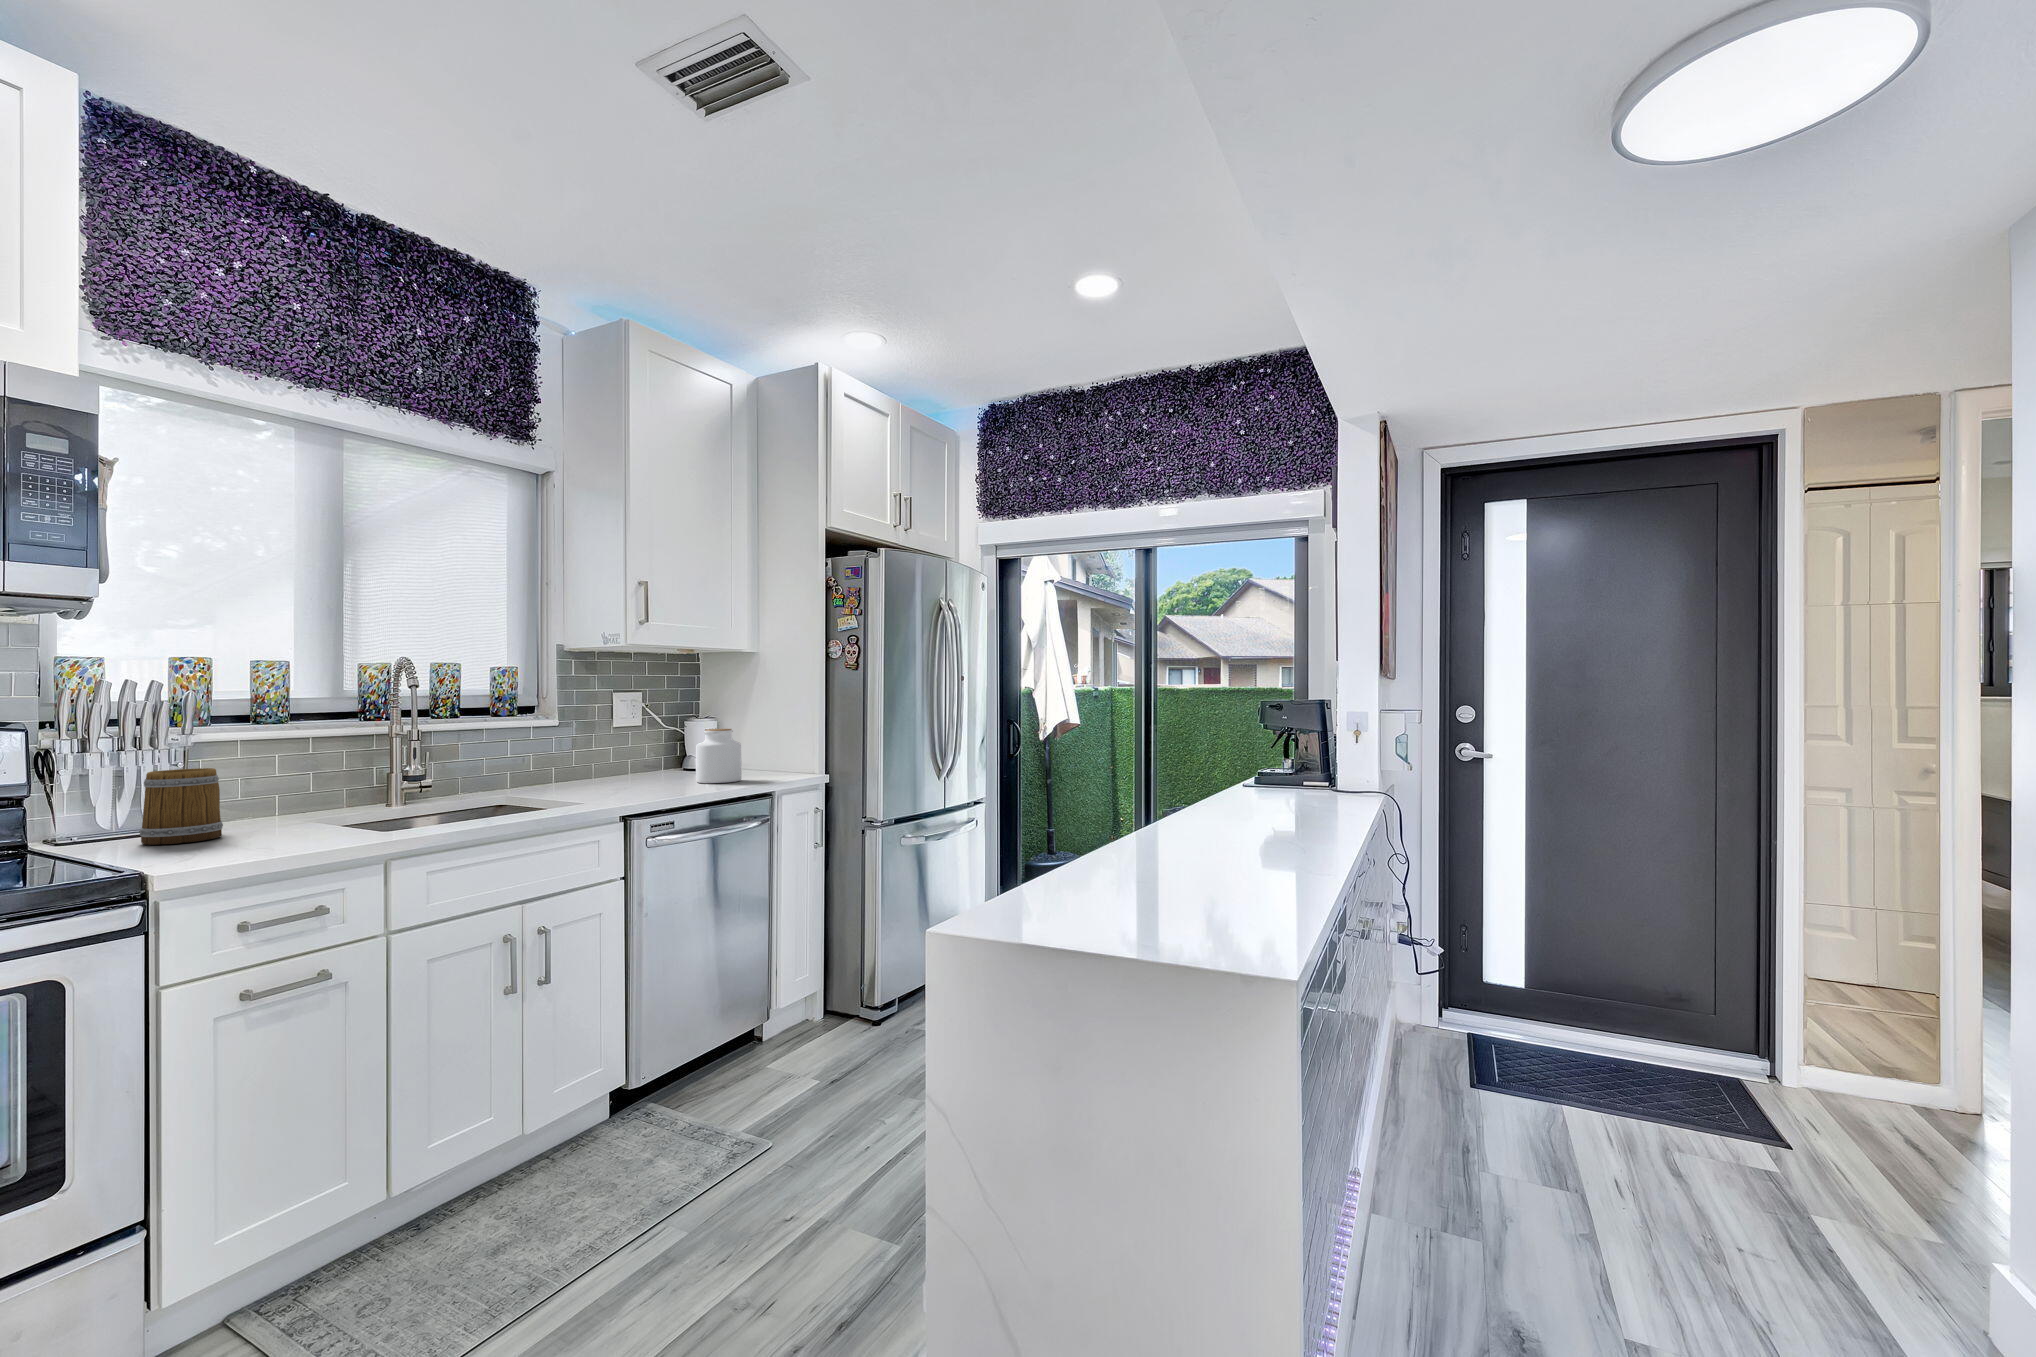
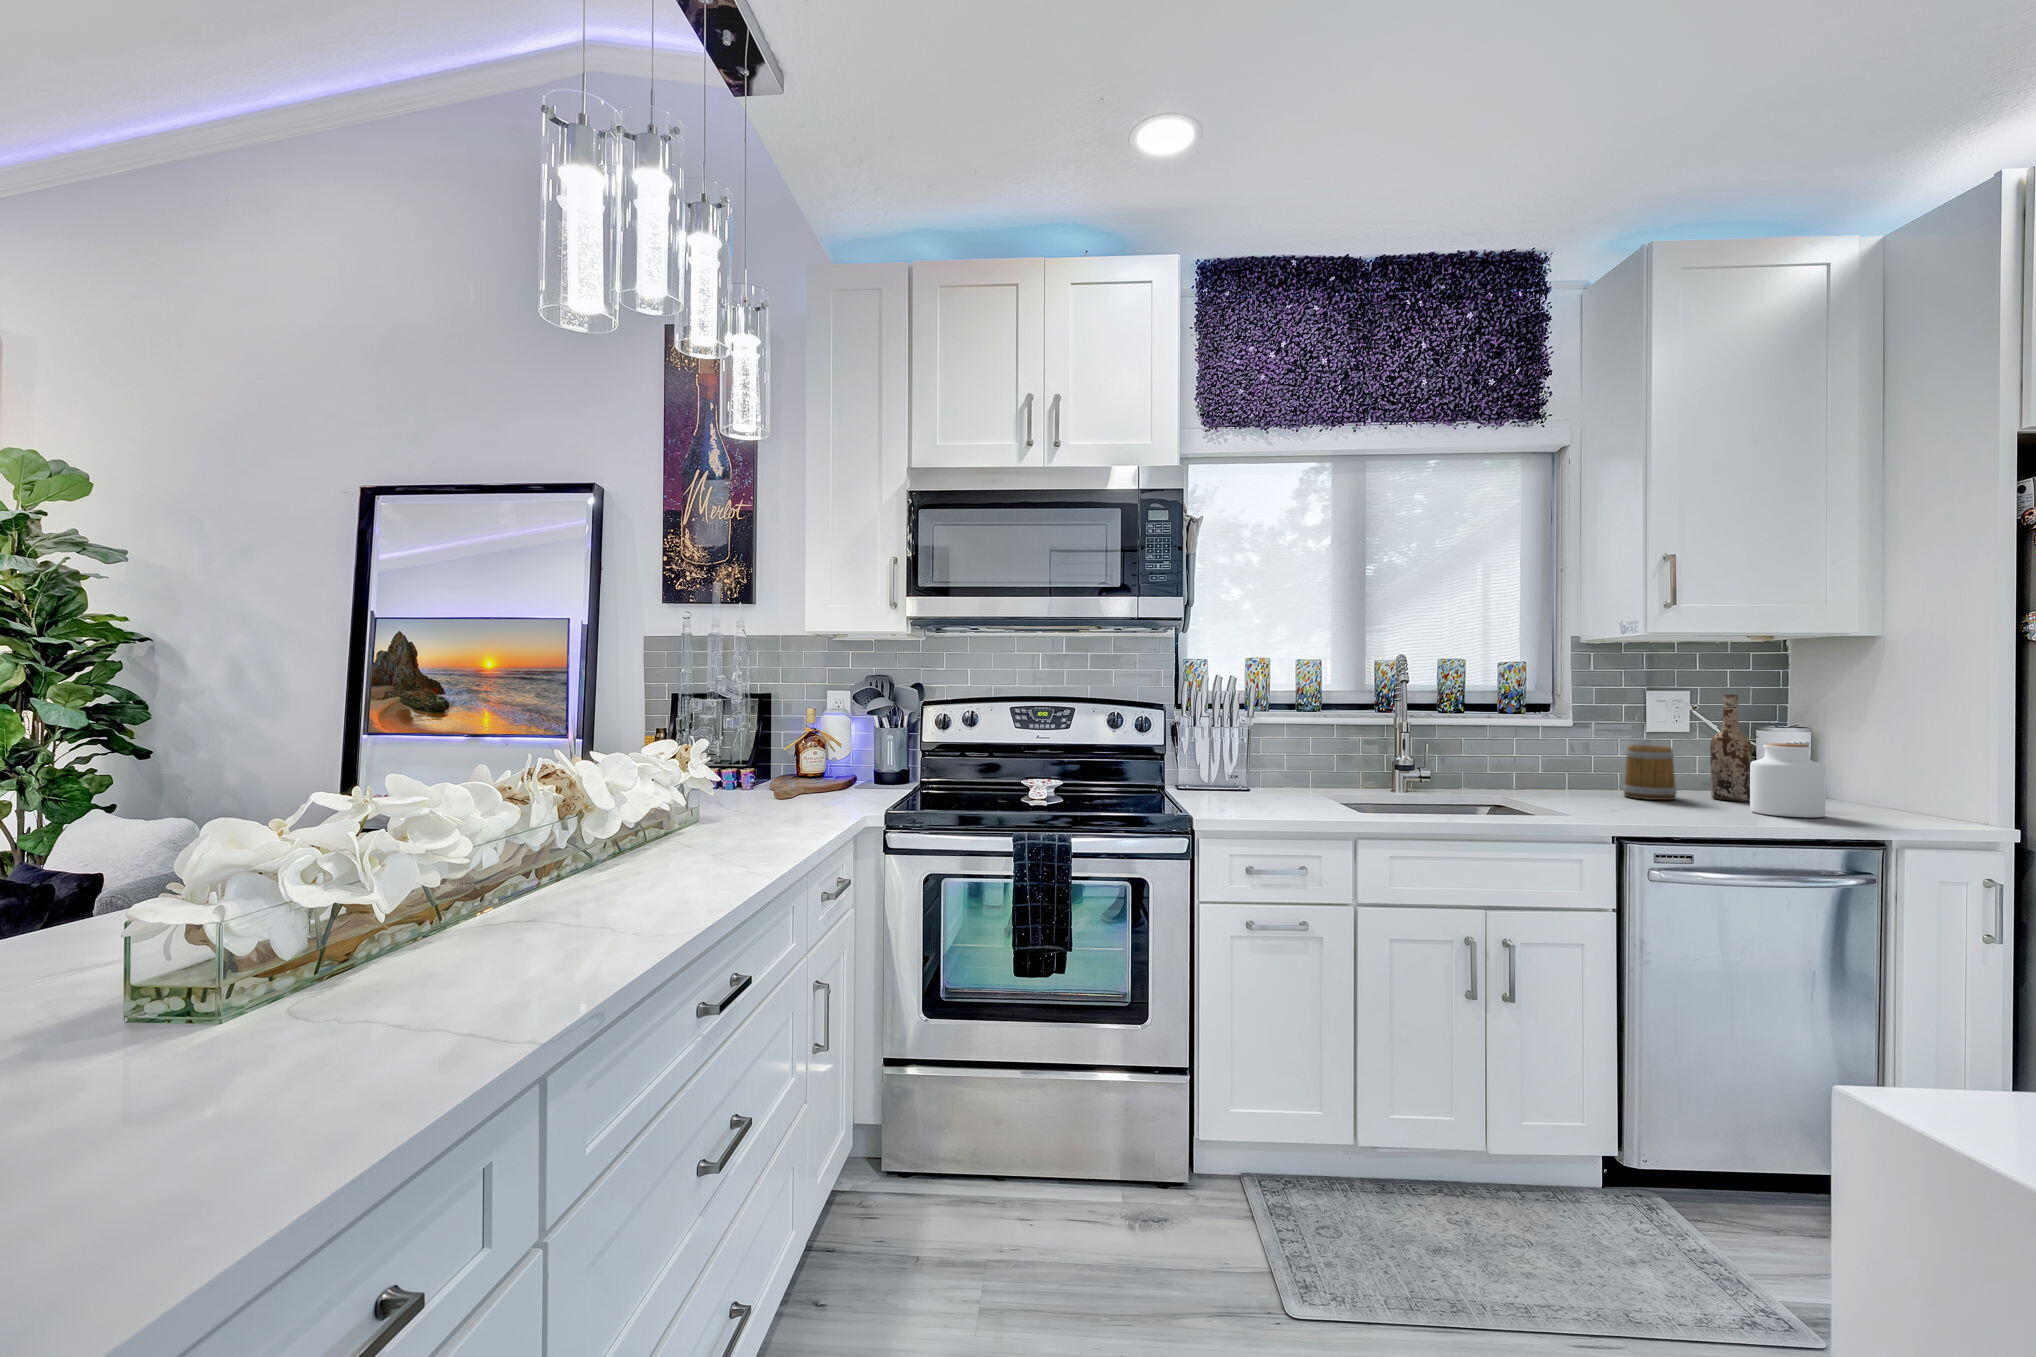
wine bottle: none [660,694,687,778] -> present [1710,695,1752,801]
mug: present [139,768,223,845] -> present [1623,745,1677,800]

